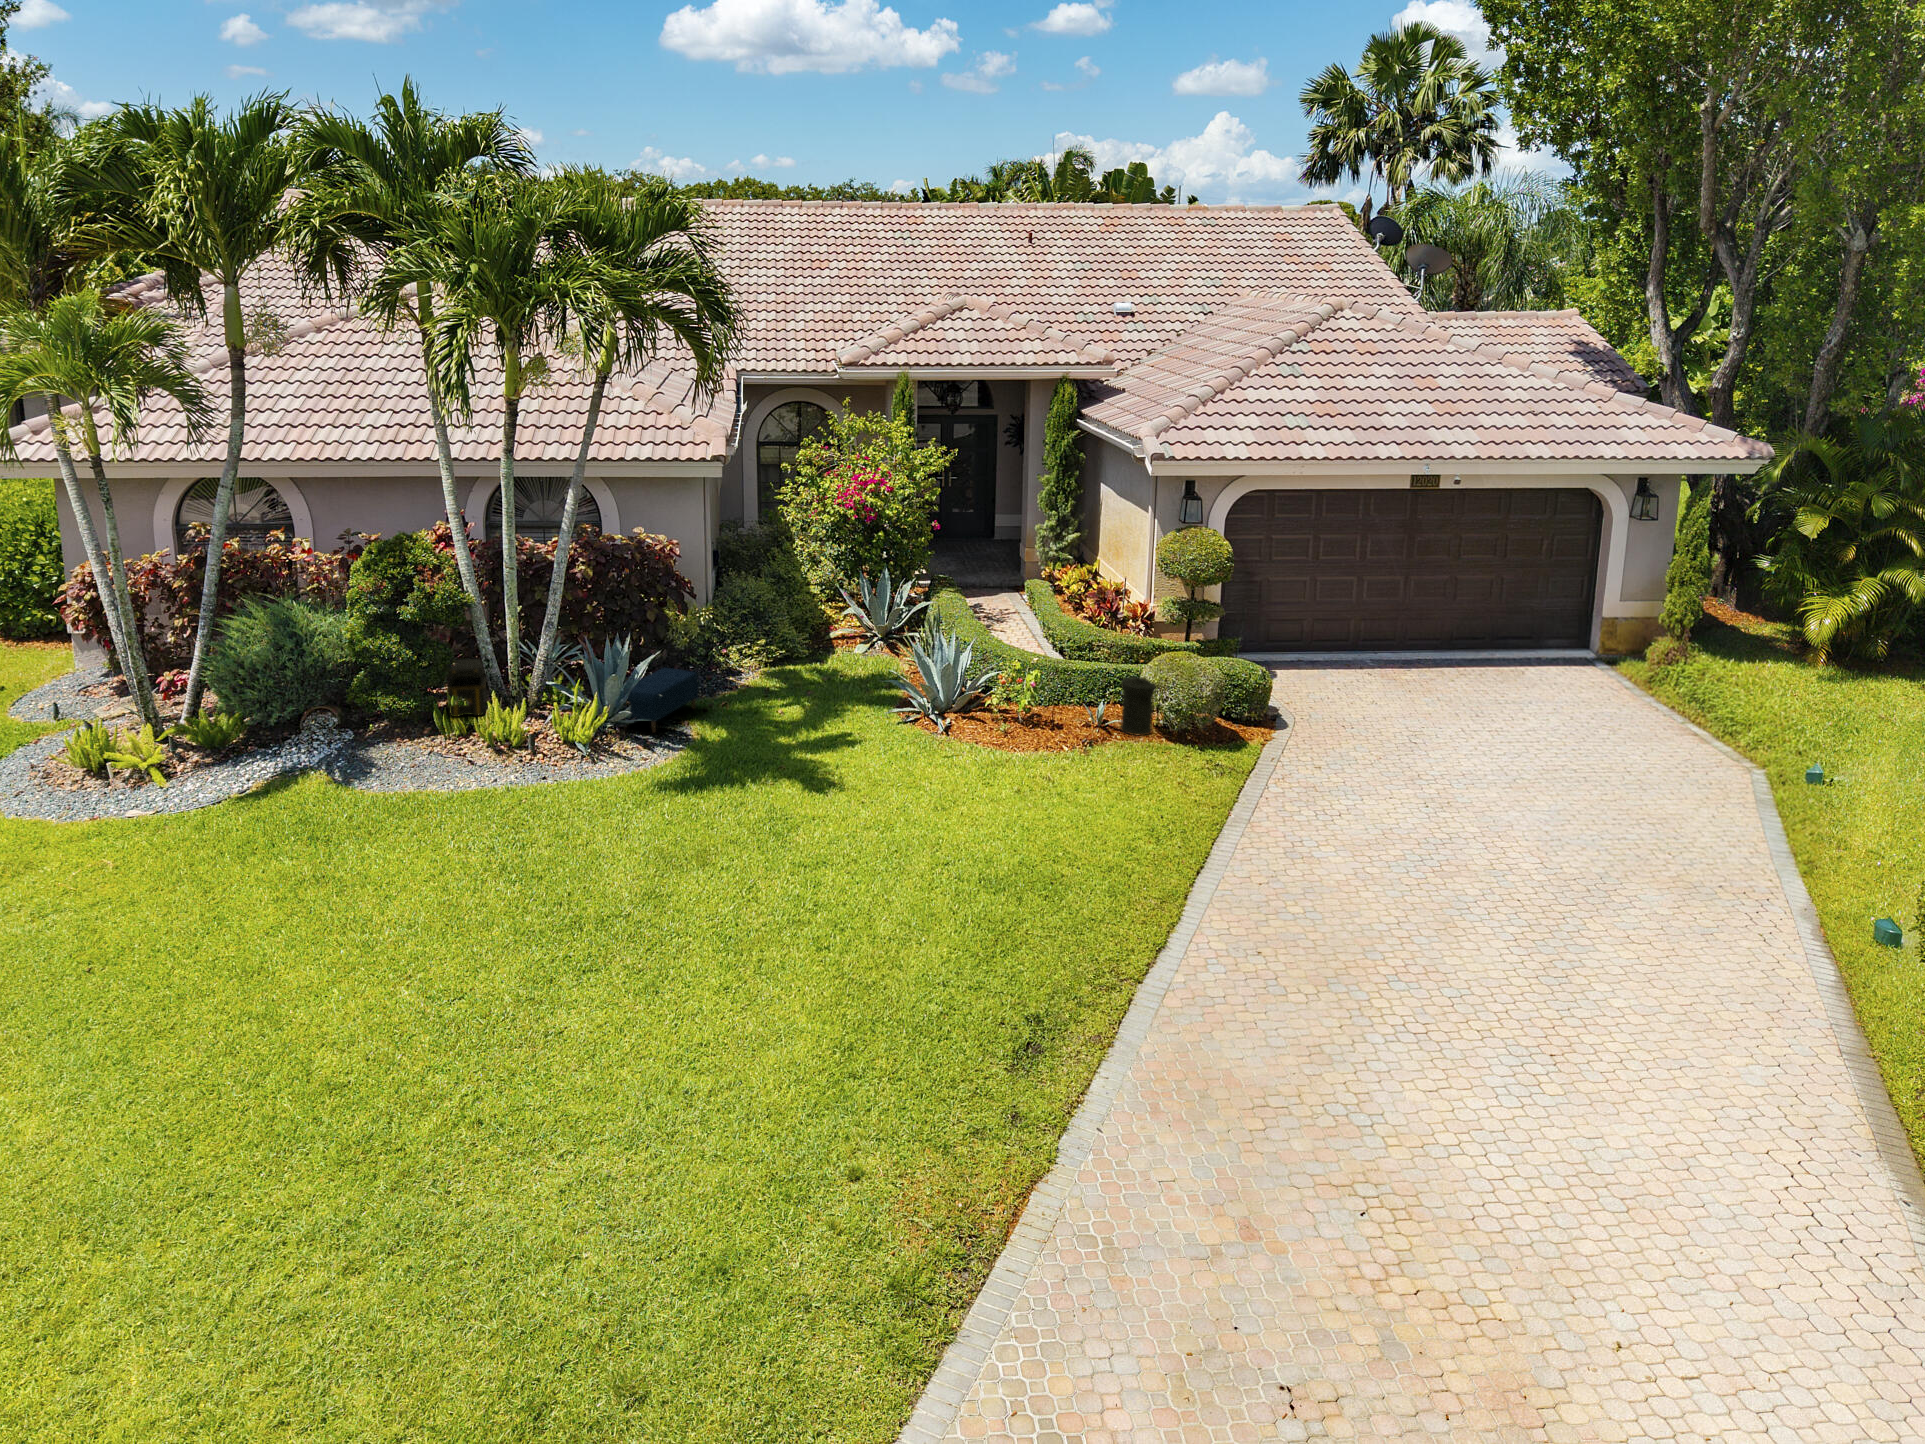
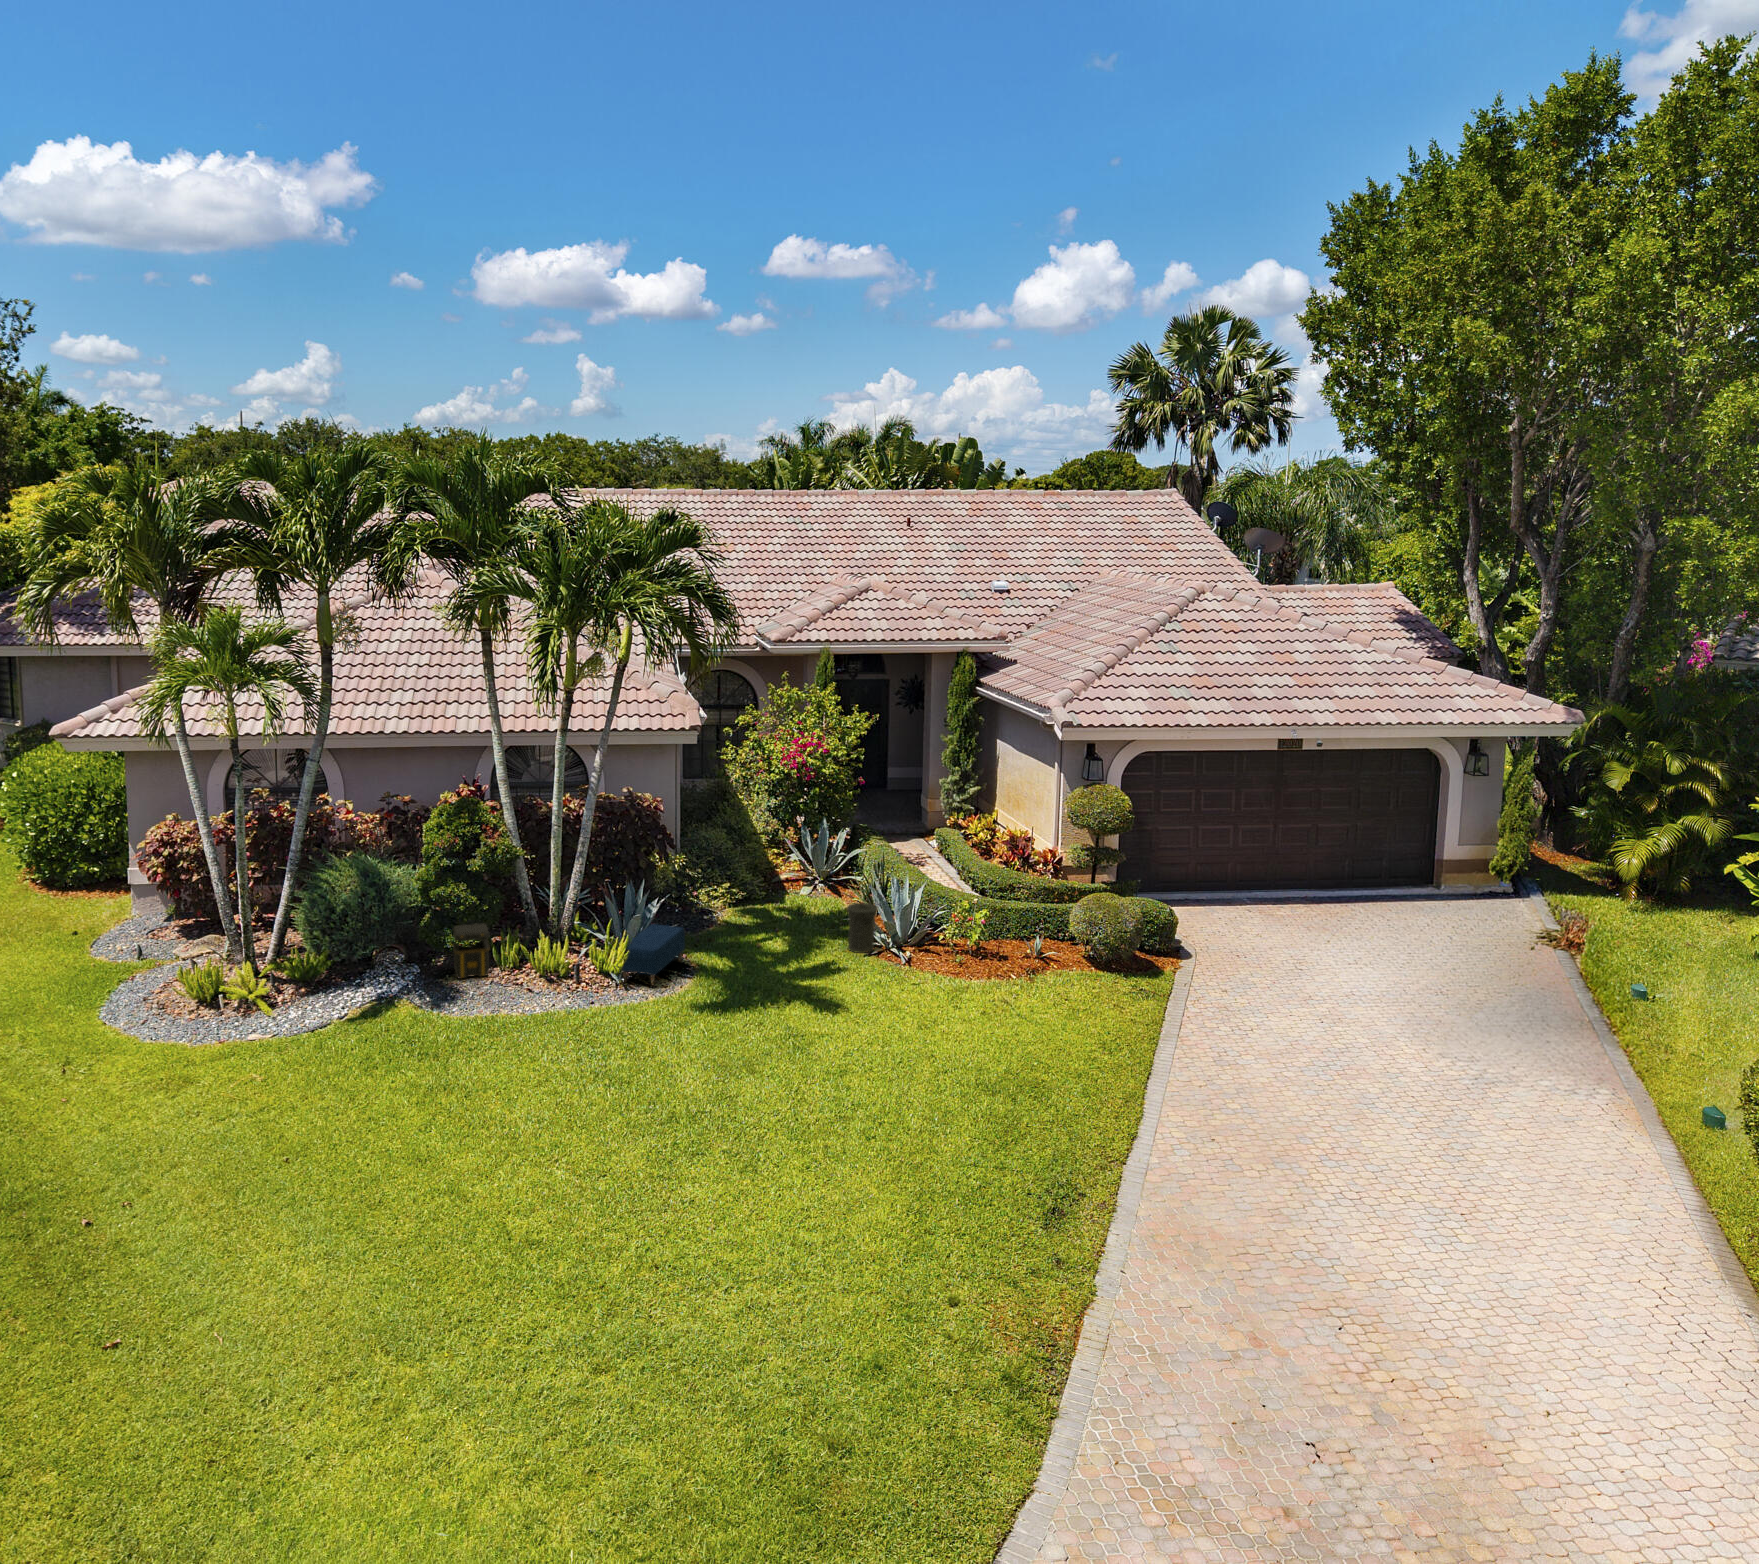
trash can: present [1120,677,1157,736] -> present [847,903,878,953]

